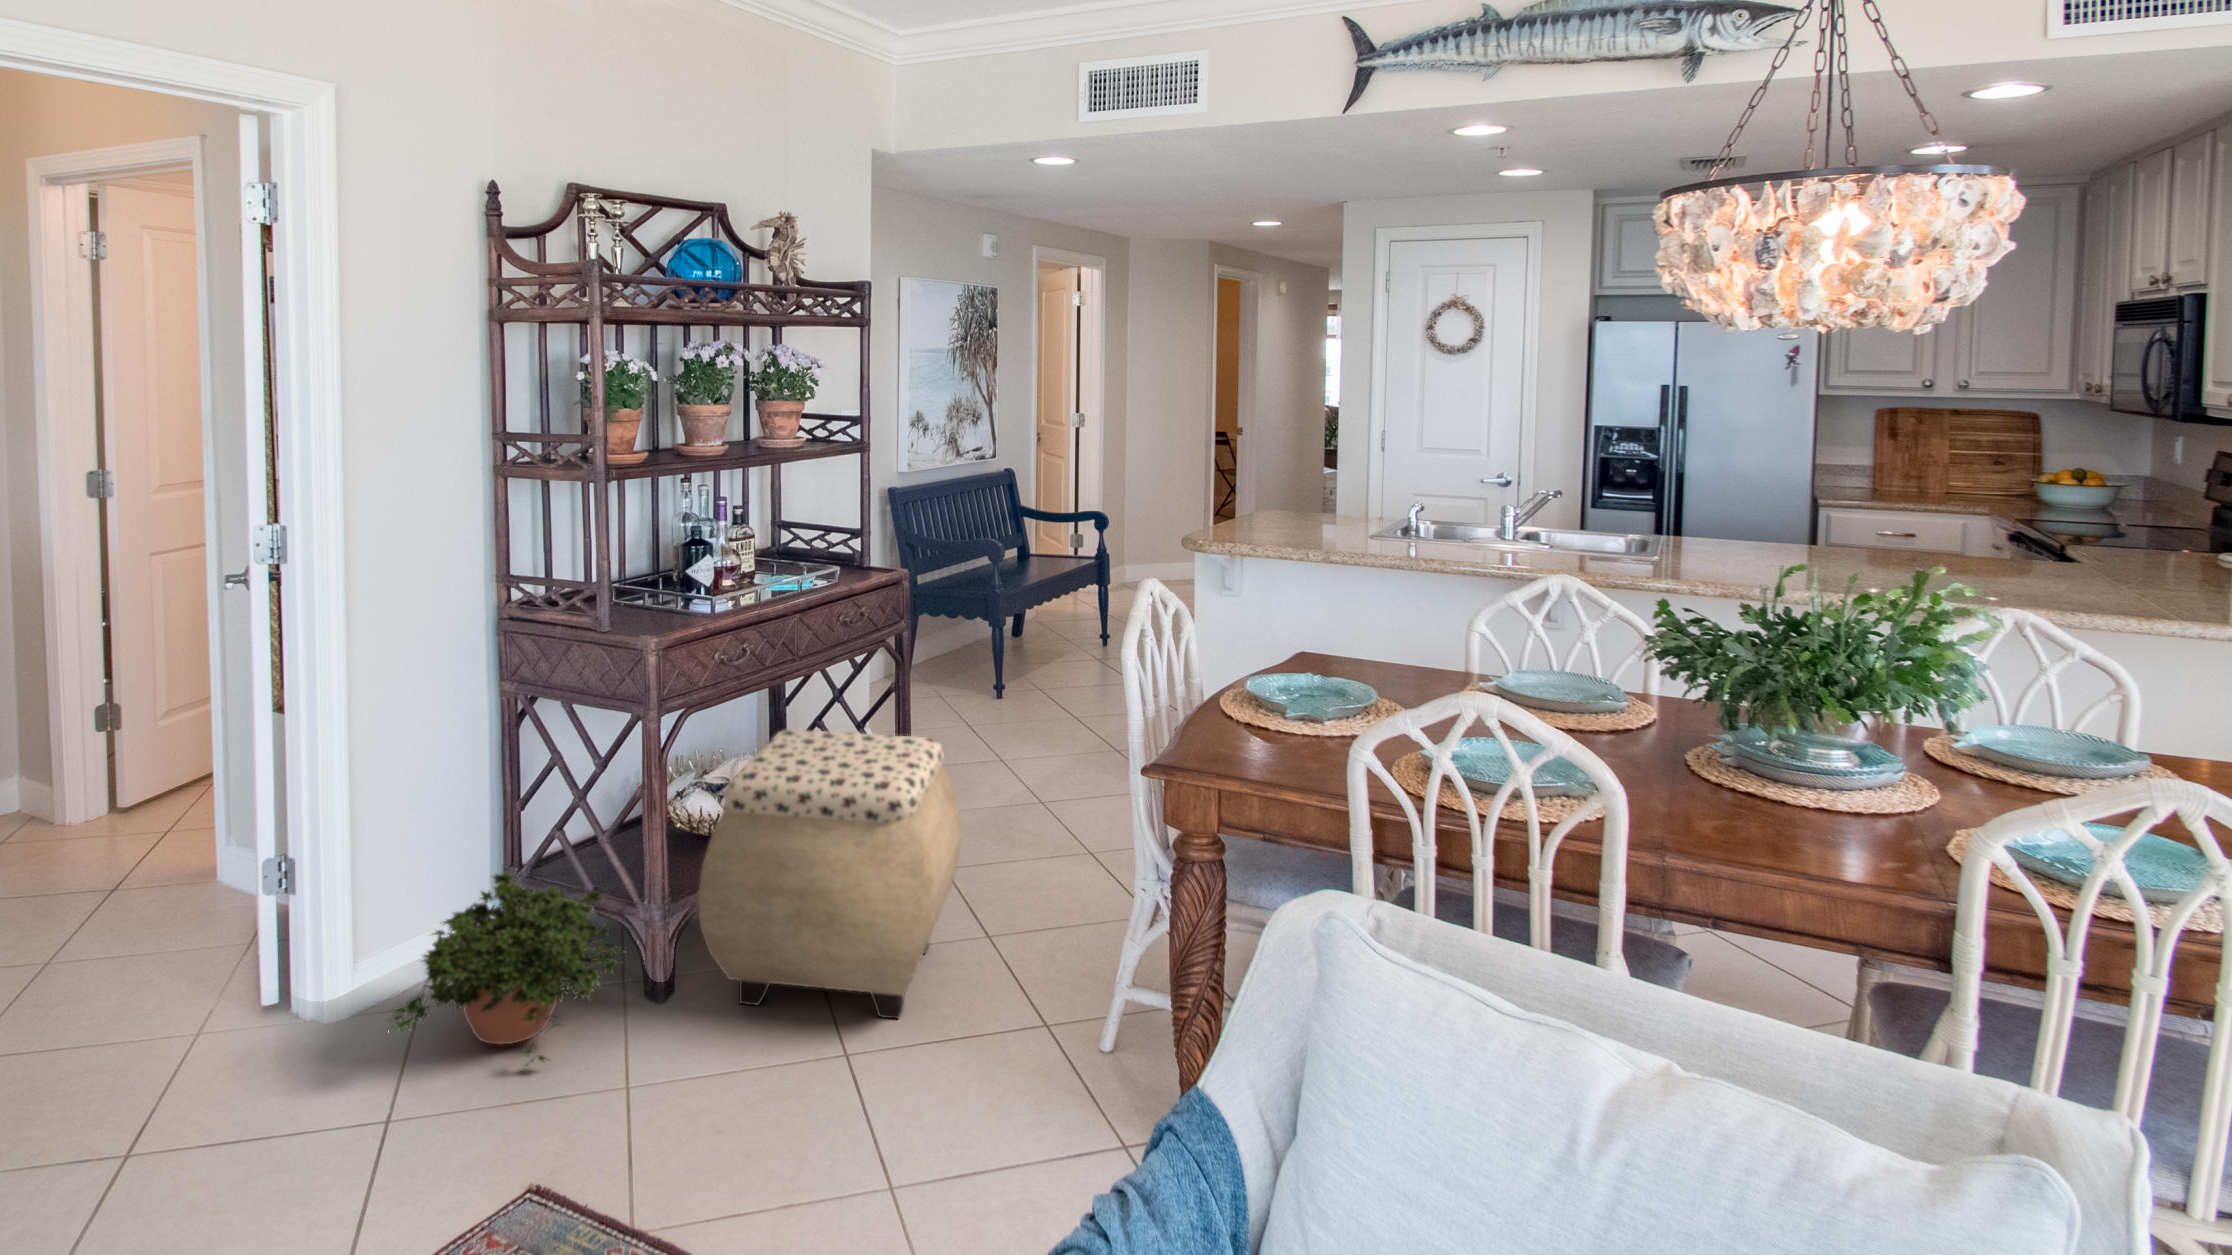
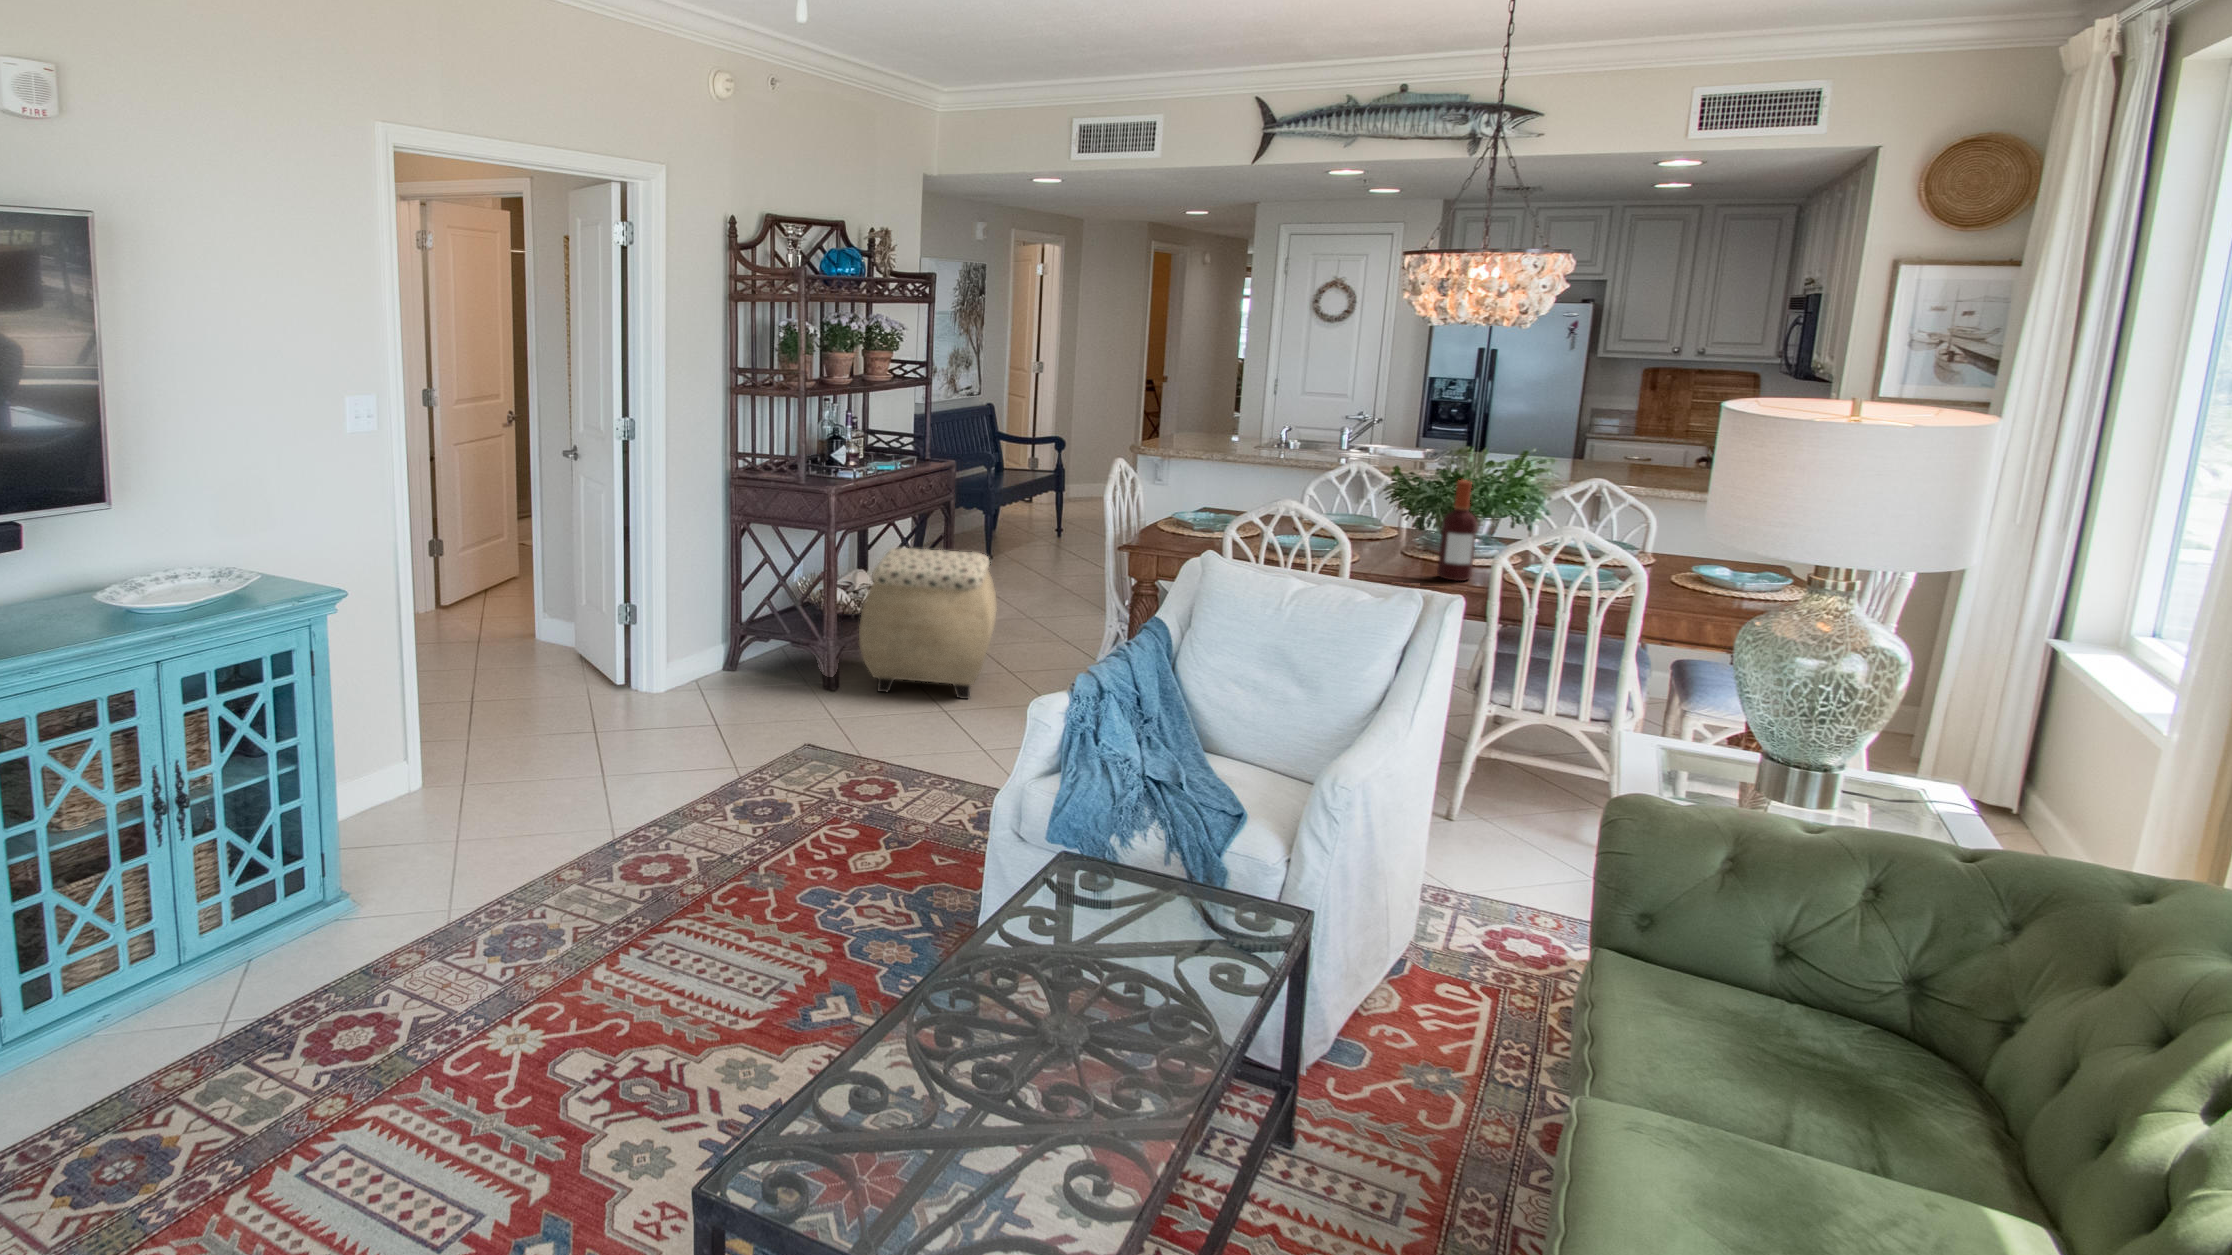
bottle: none [1789,642,1868,855] -> present [1437,480,1477,581]
potted plant: present [389,872,620,1066] -> none [705,616,819,711]

